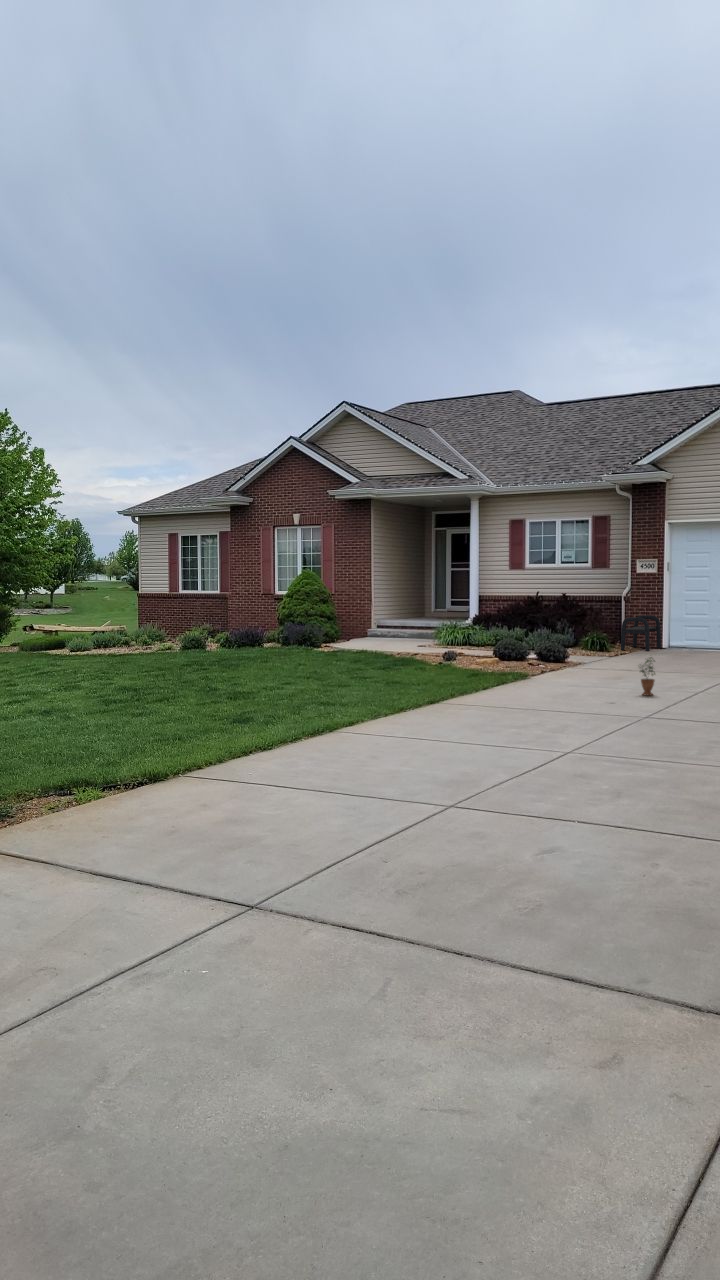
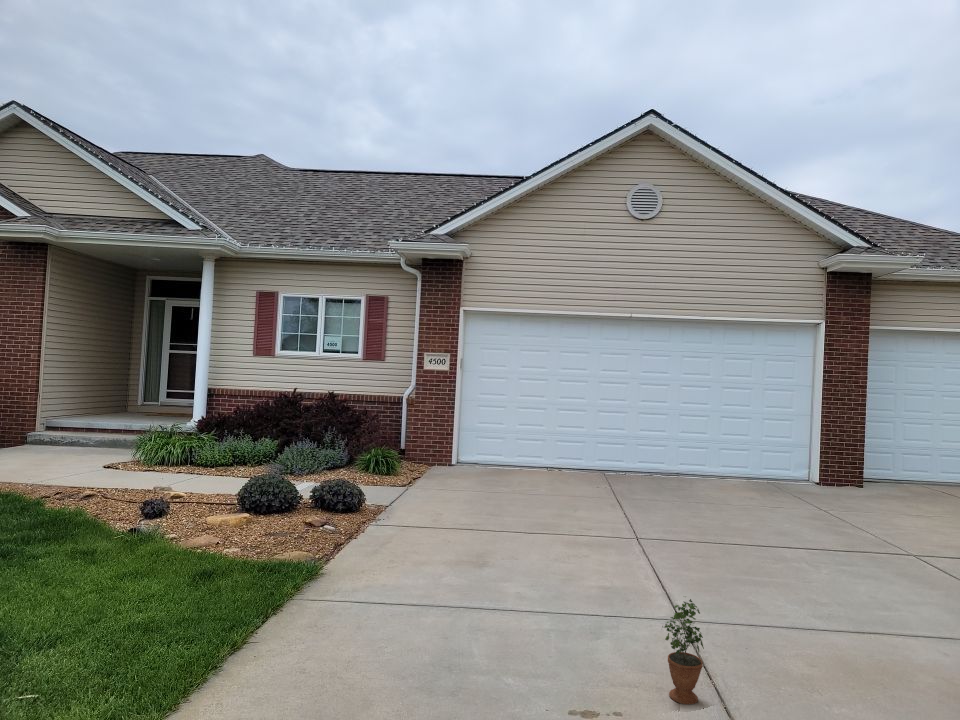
bench: present [621,615,661,651] -> none [410,423,453,473]

